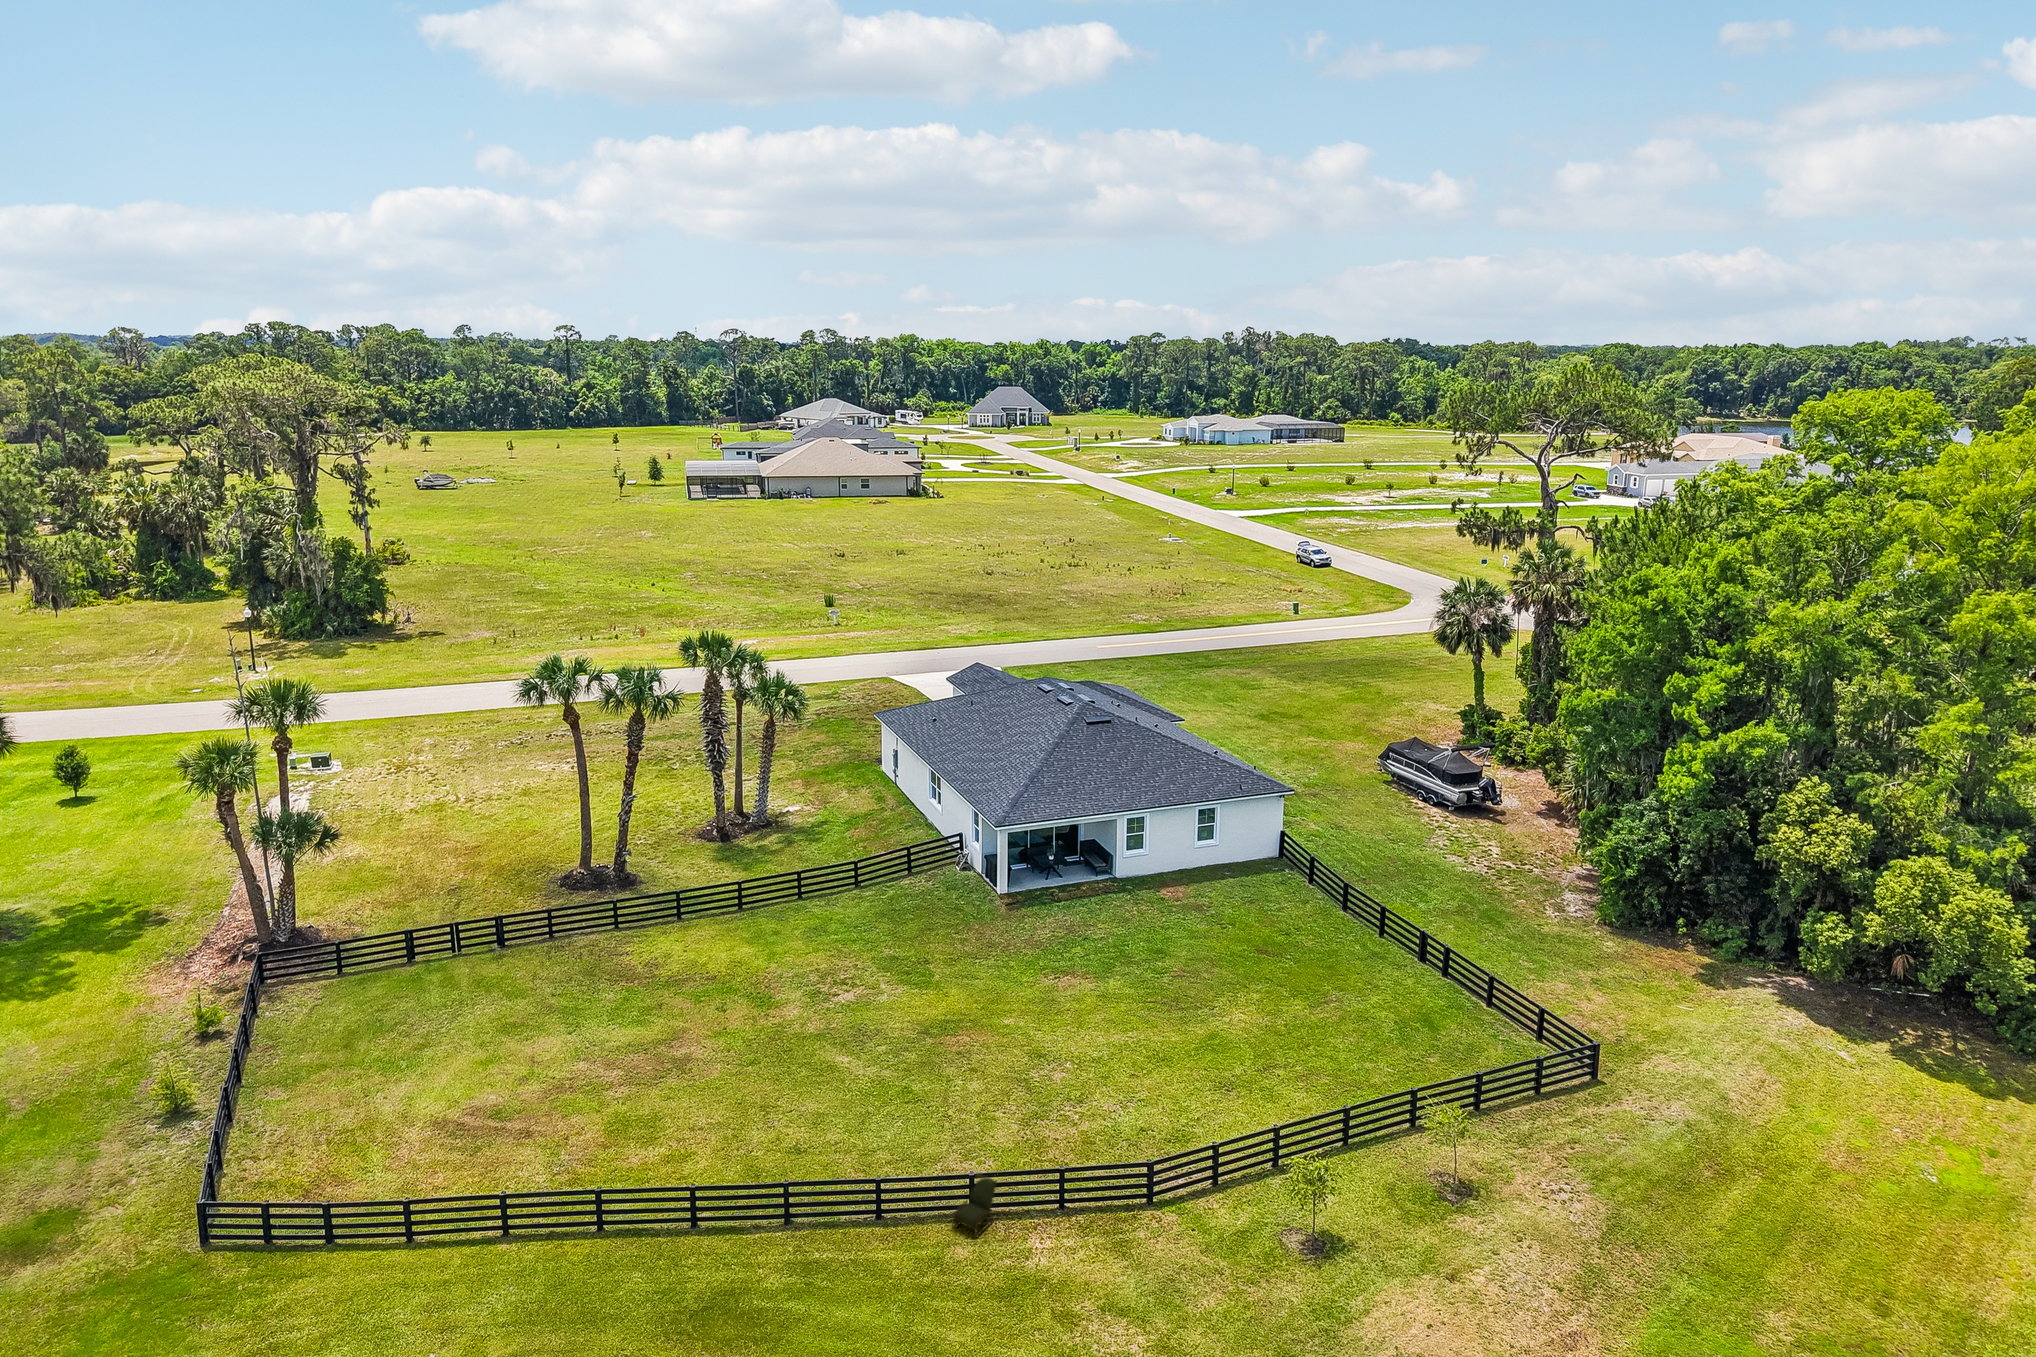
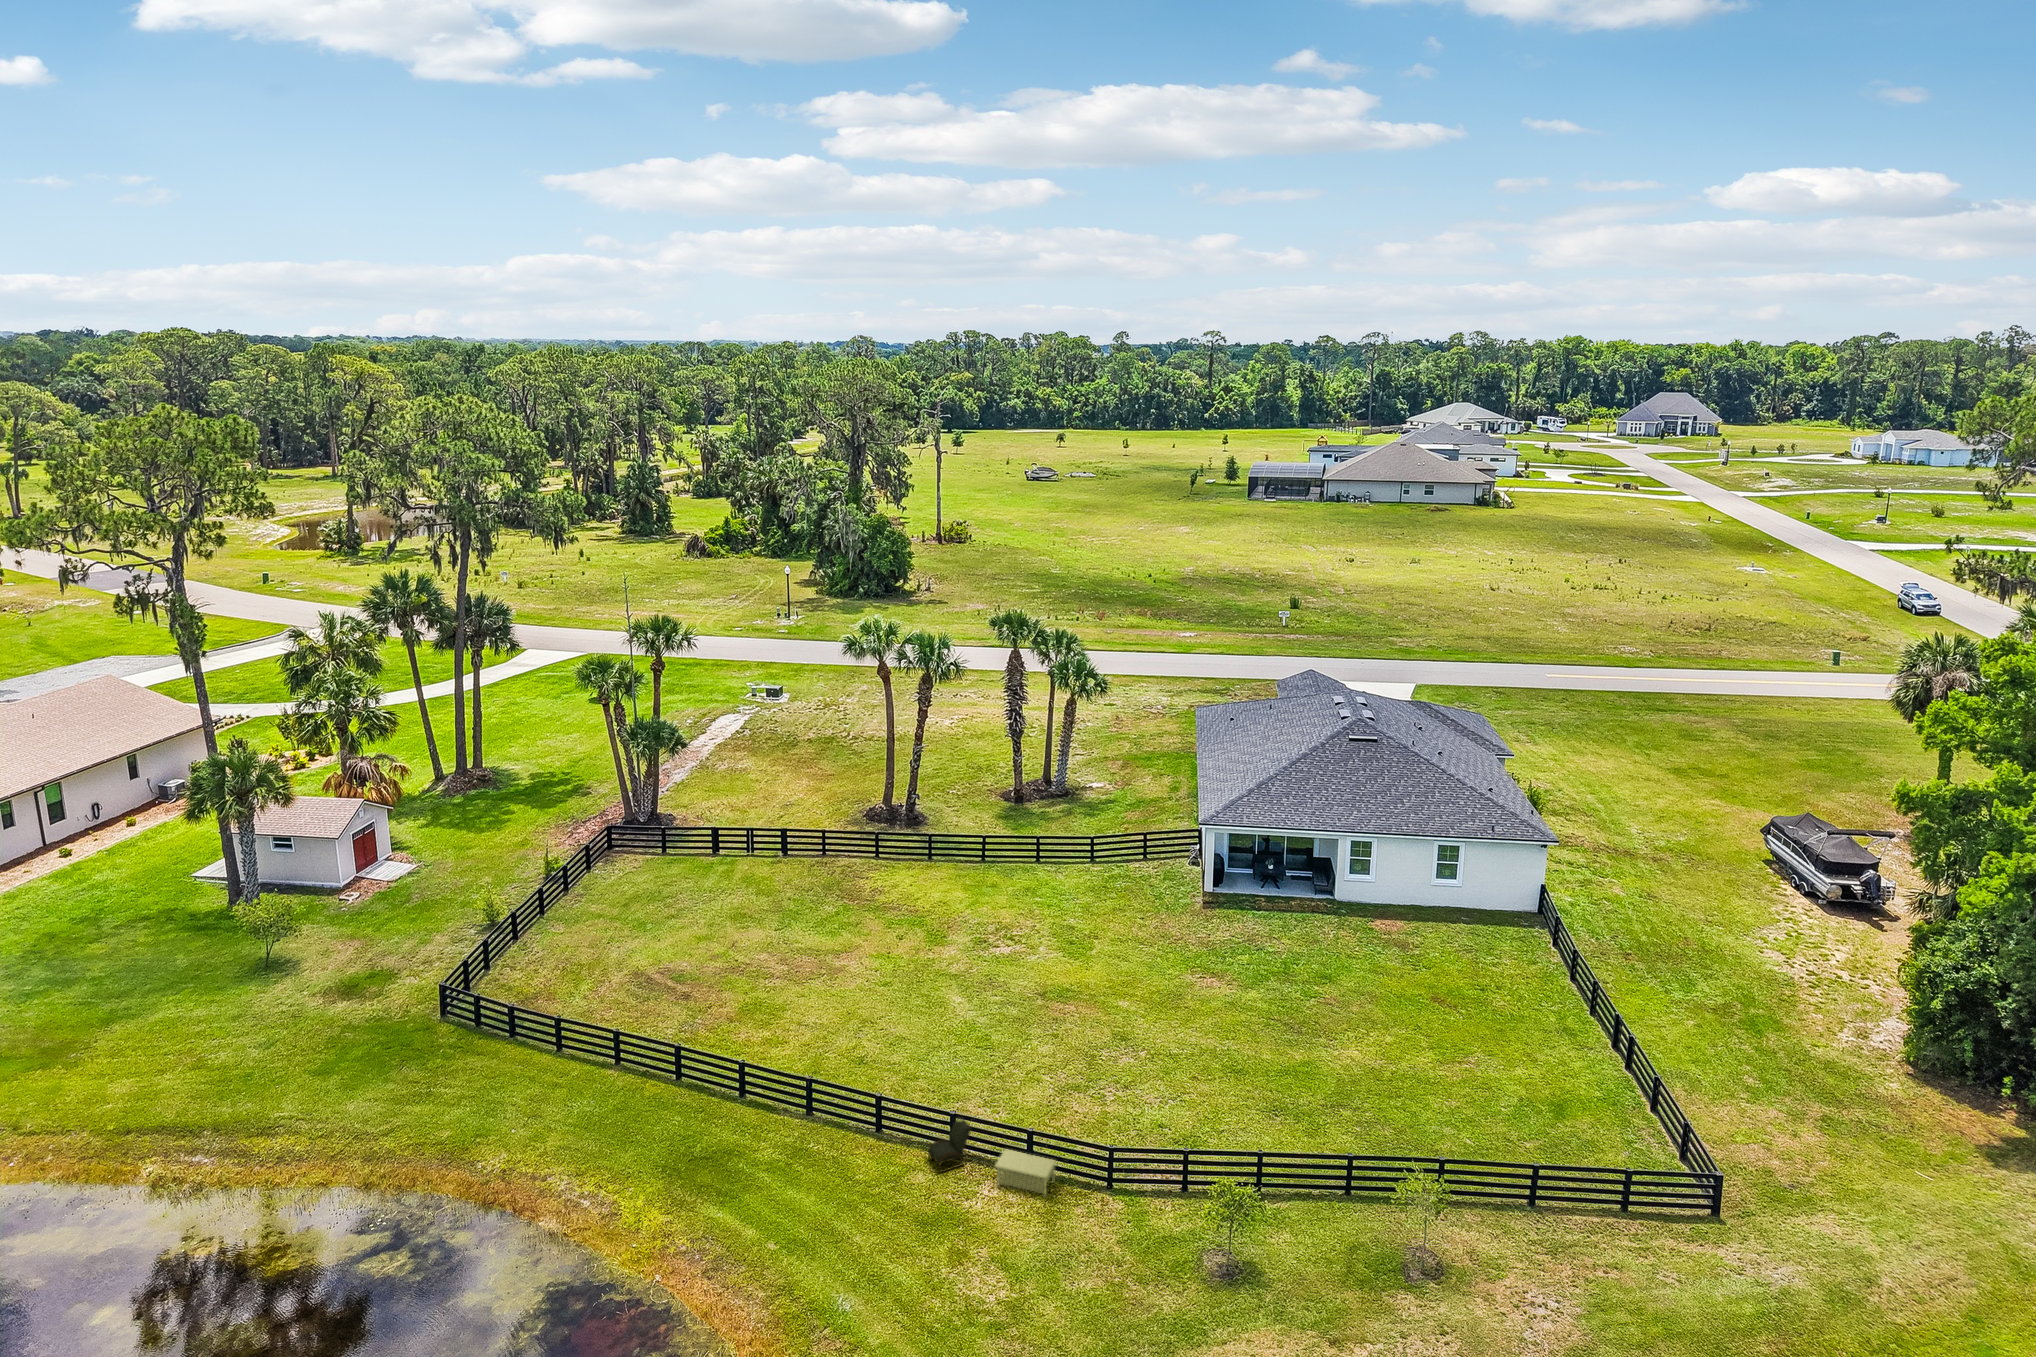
storage bench: none [1034,1188,1095,1232] -> present [995,1150,1055,1196]

